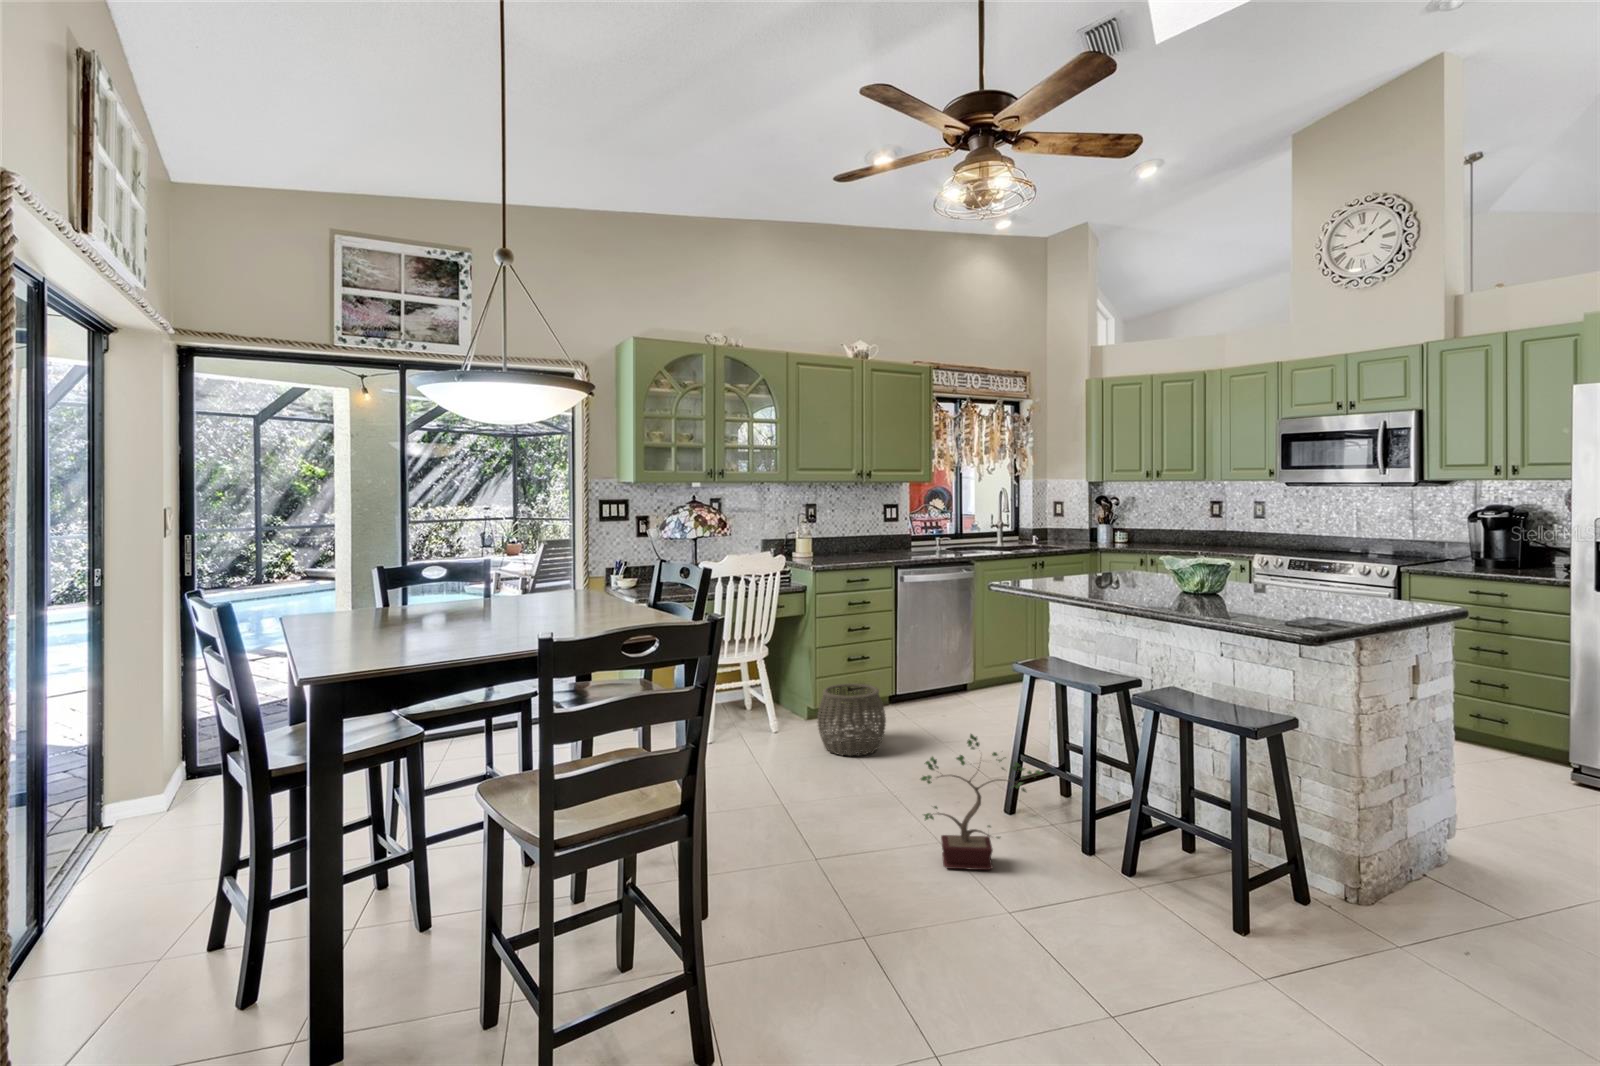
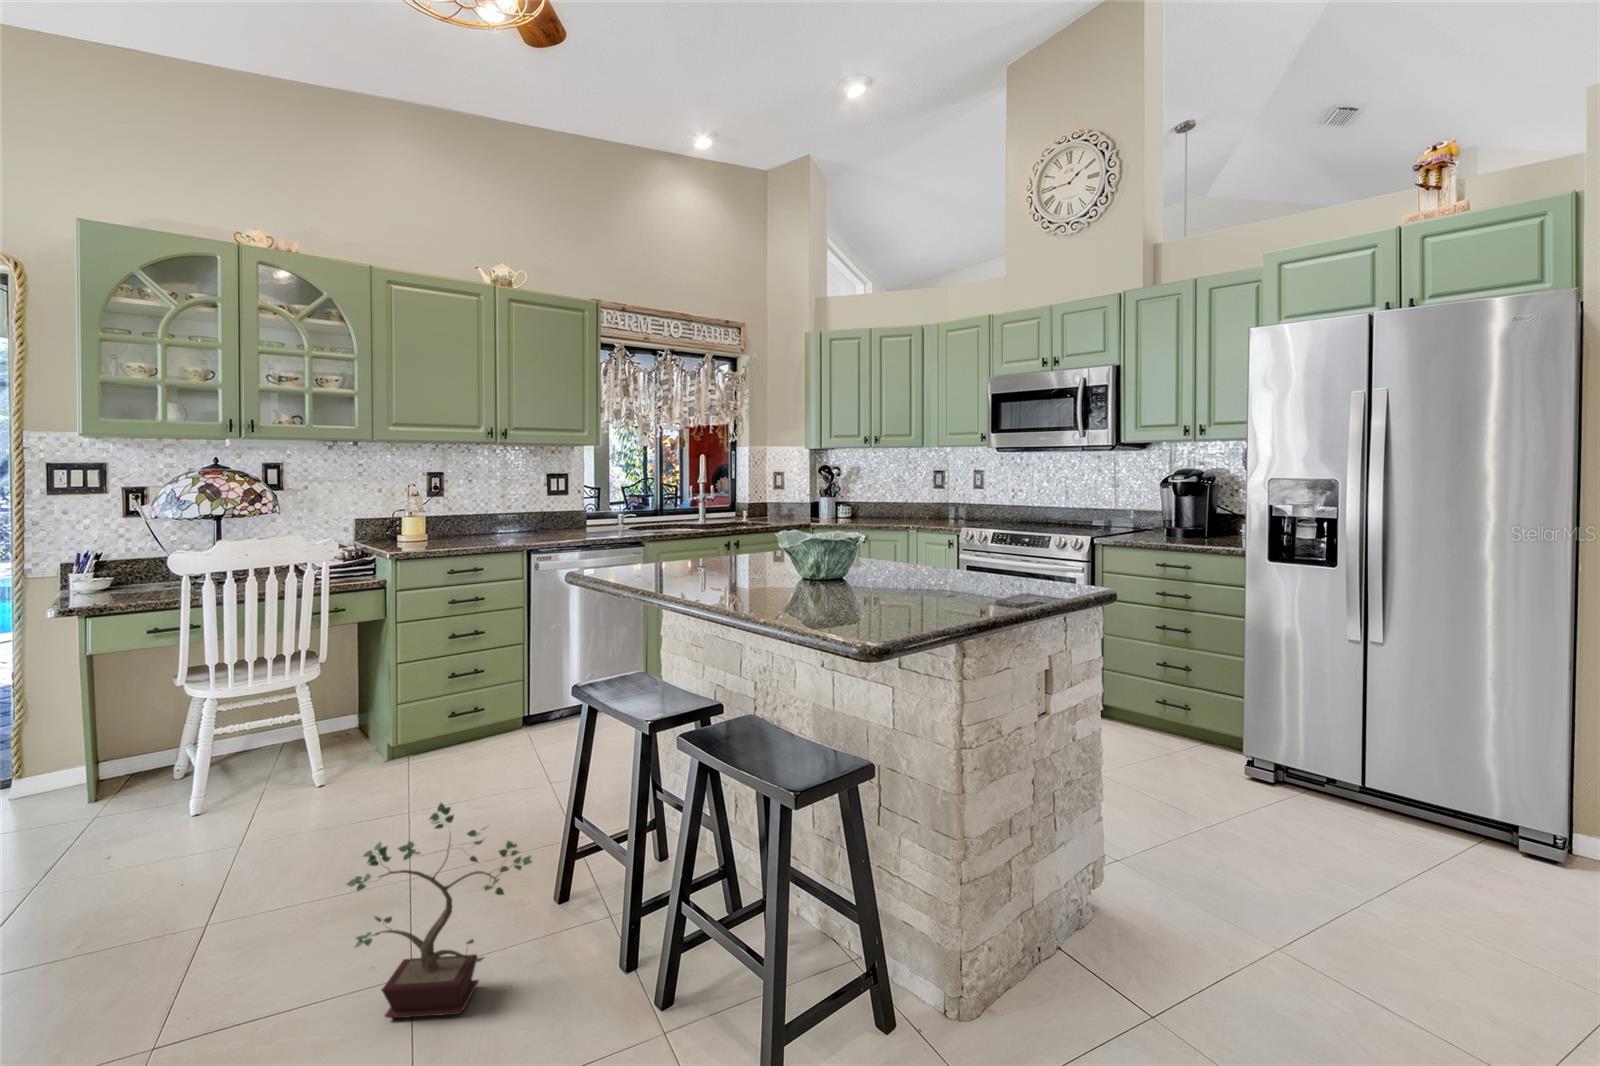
woven basket: present [817,683,886,756] -> none [373,703,478,807]

